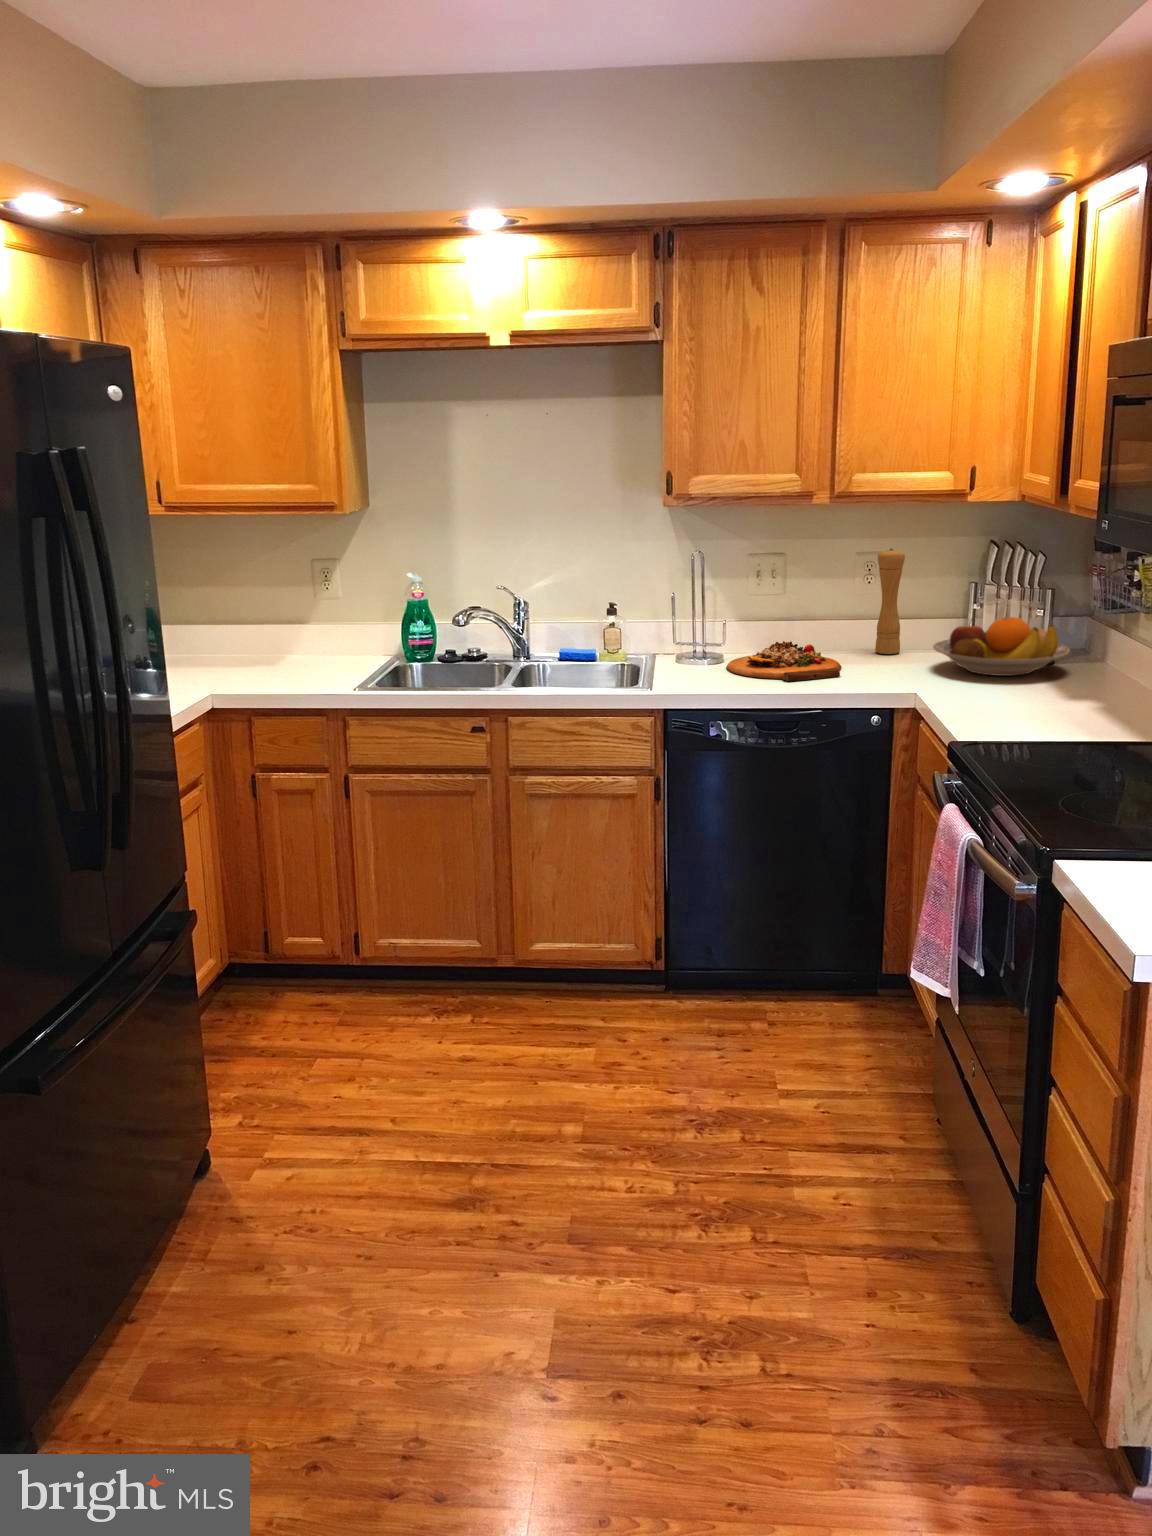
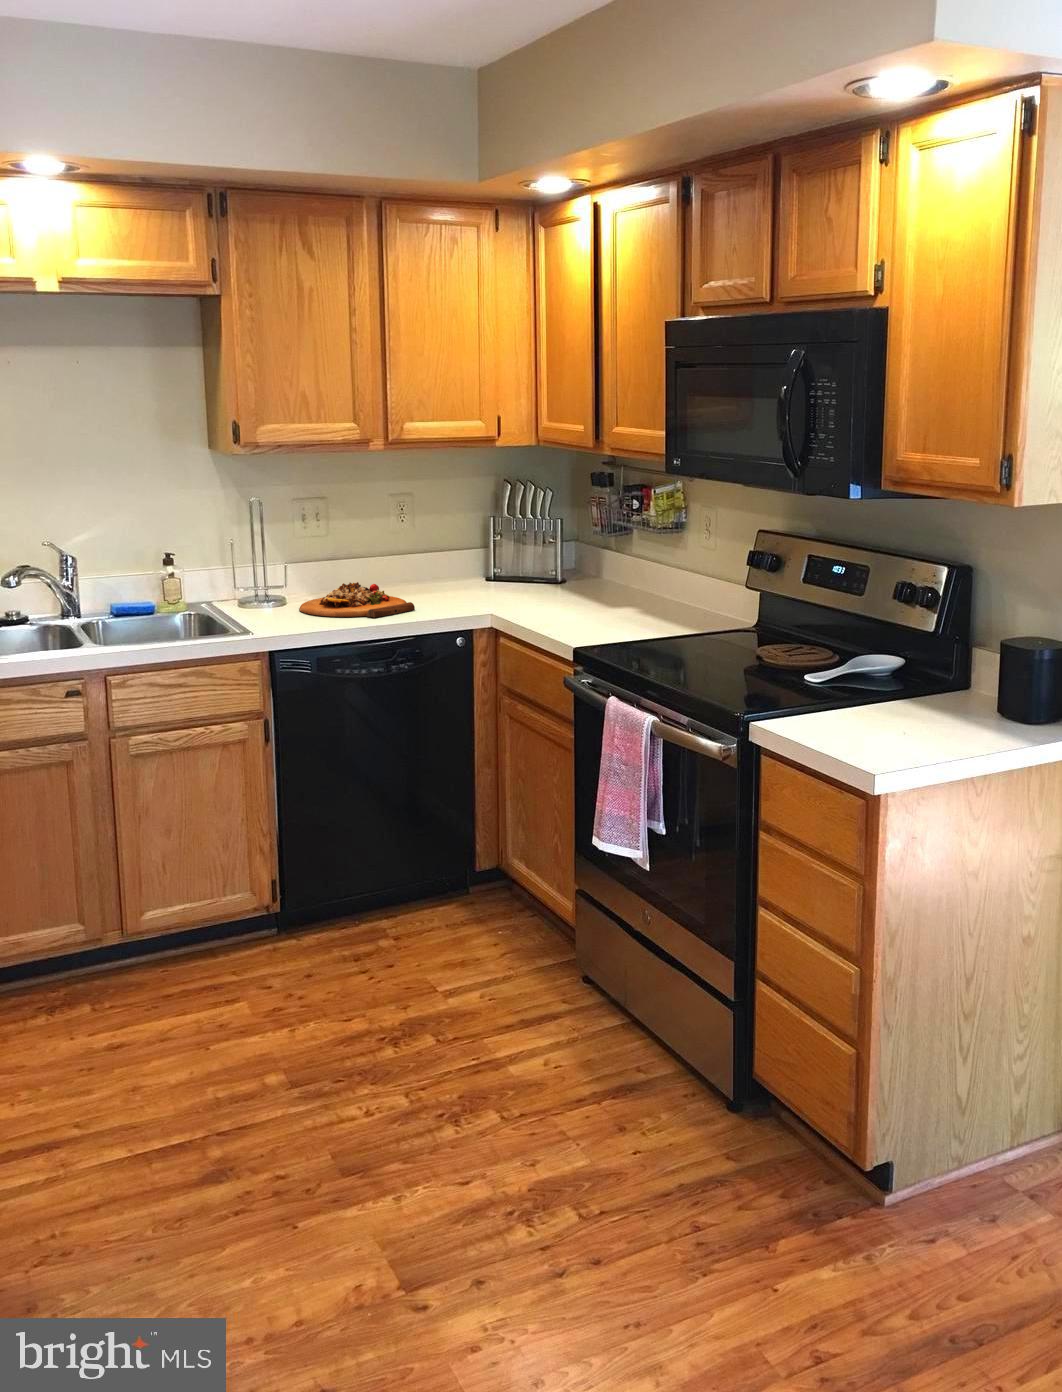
pepper mill: present [875,549,905,654] -> none [416,493,441,590]
fruit bowl: present [933,617,1069,676] -> none [483,547,598,599]

